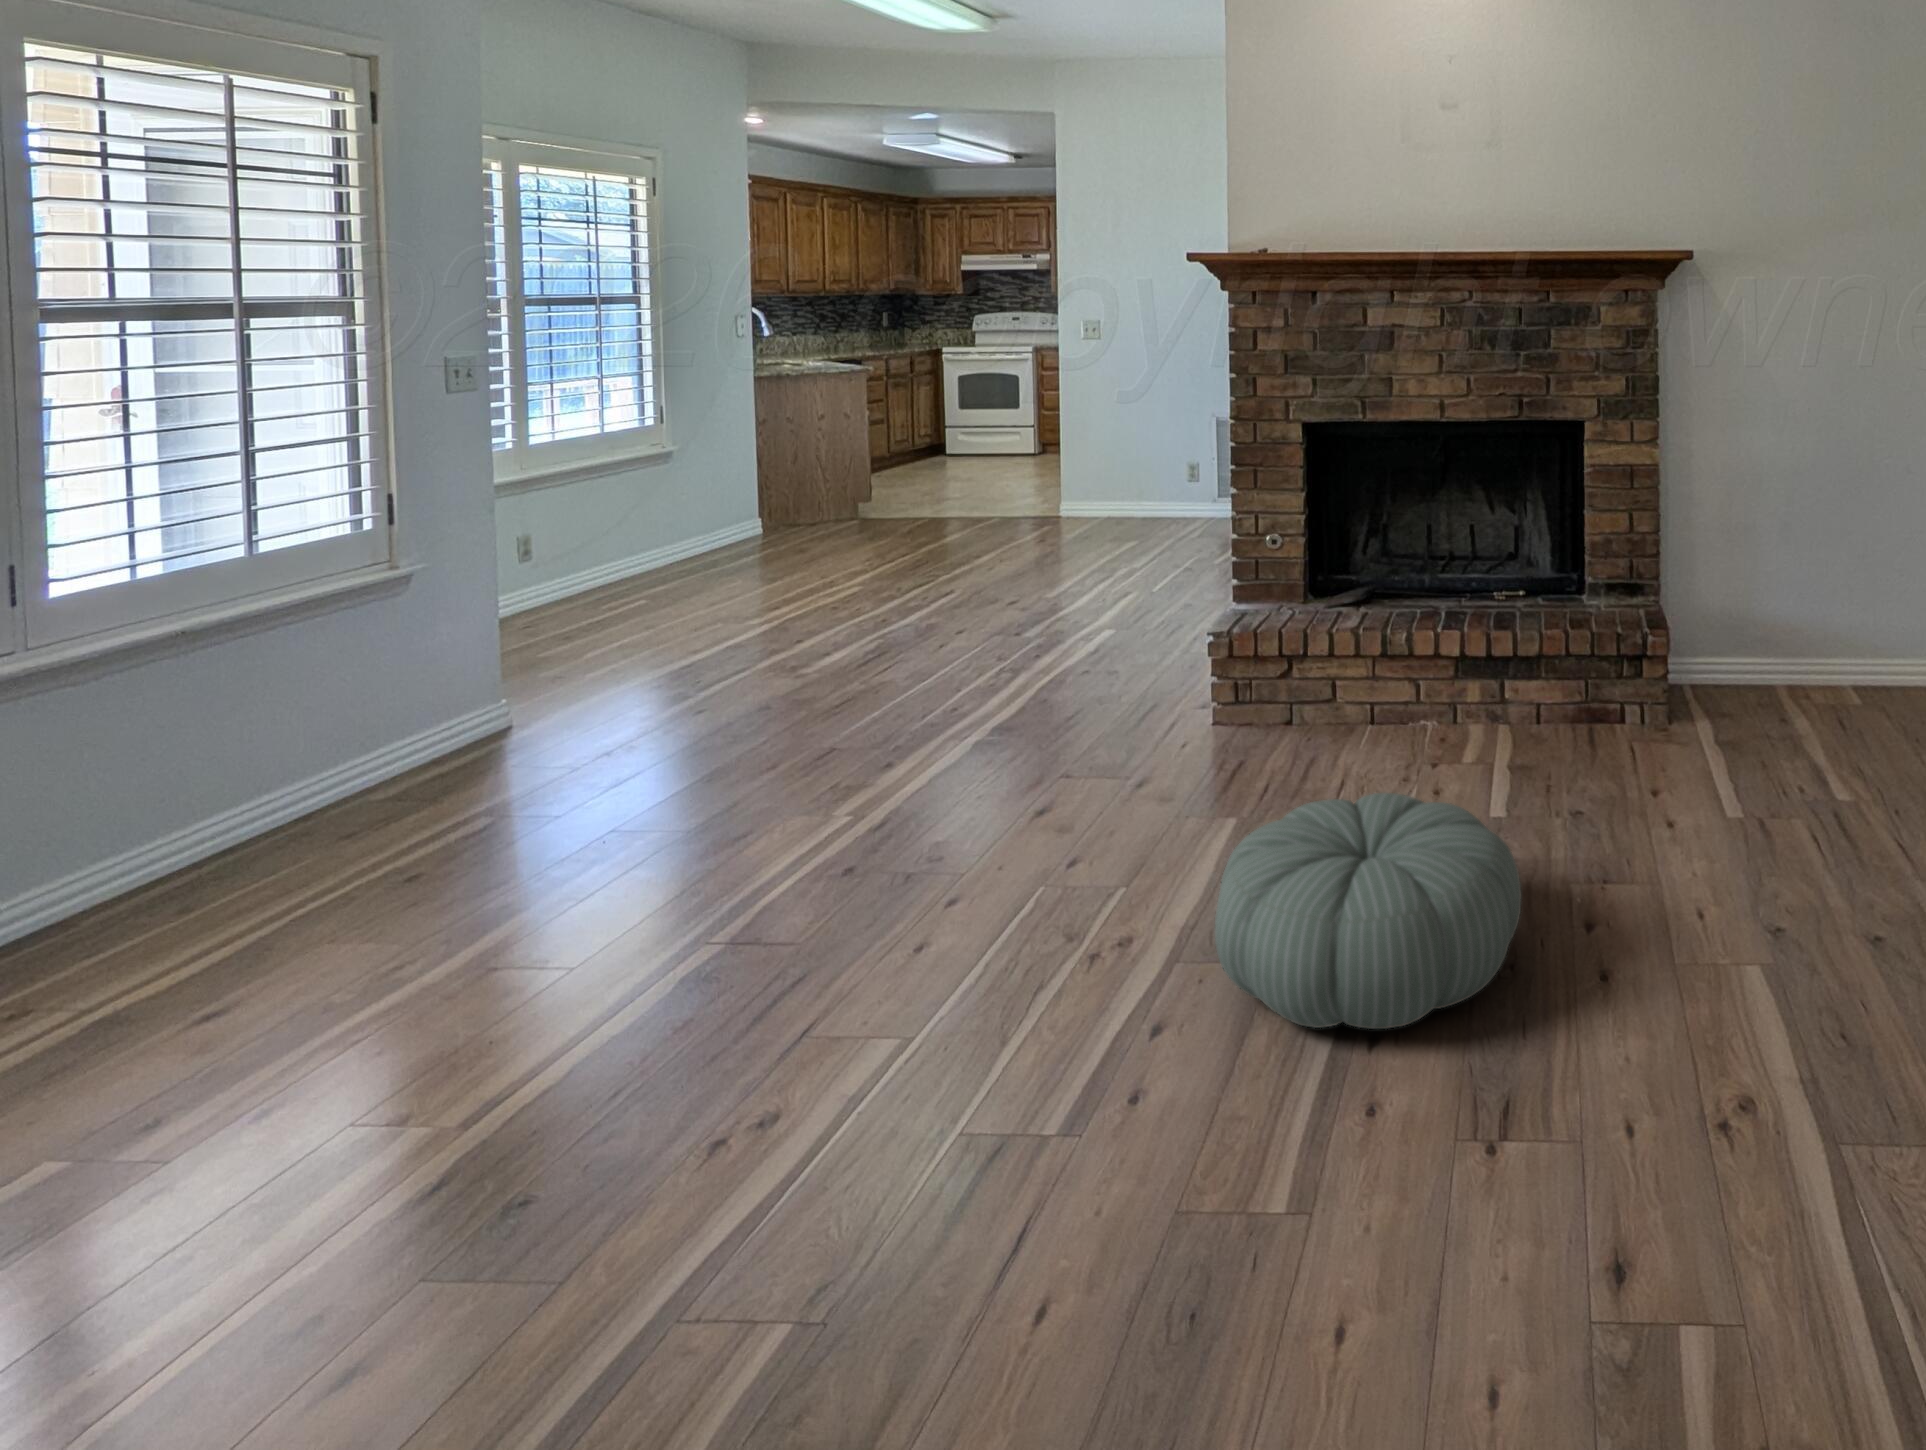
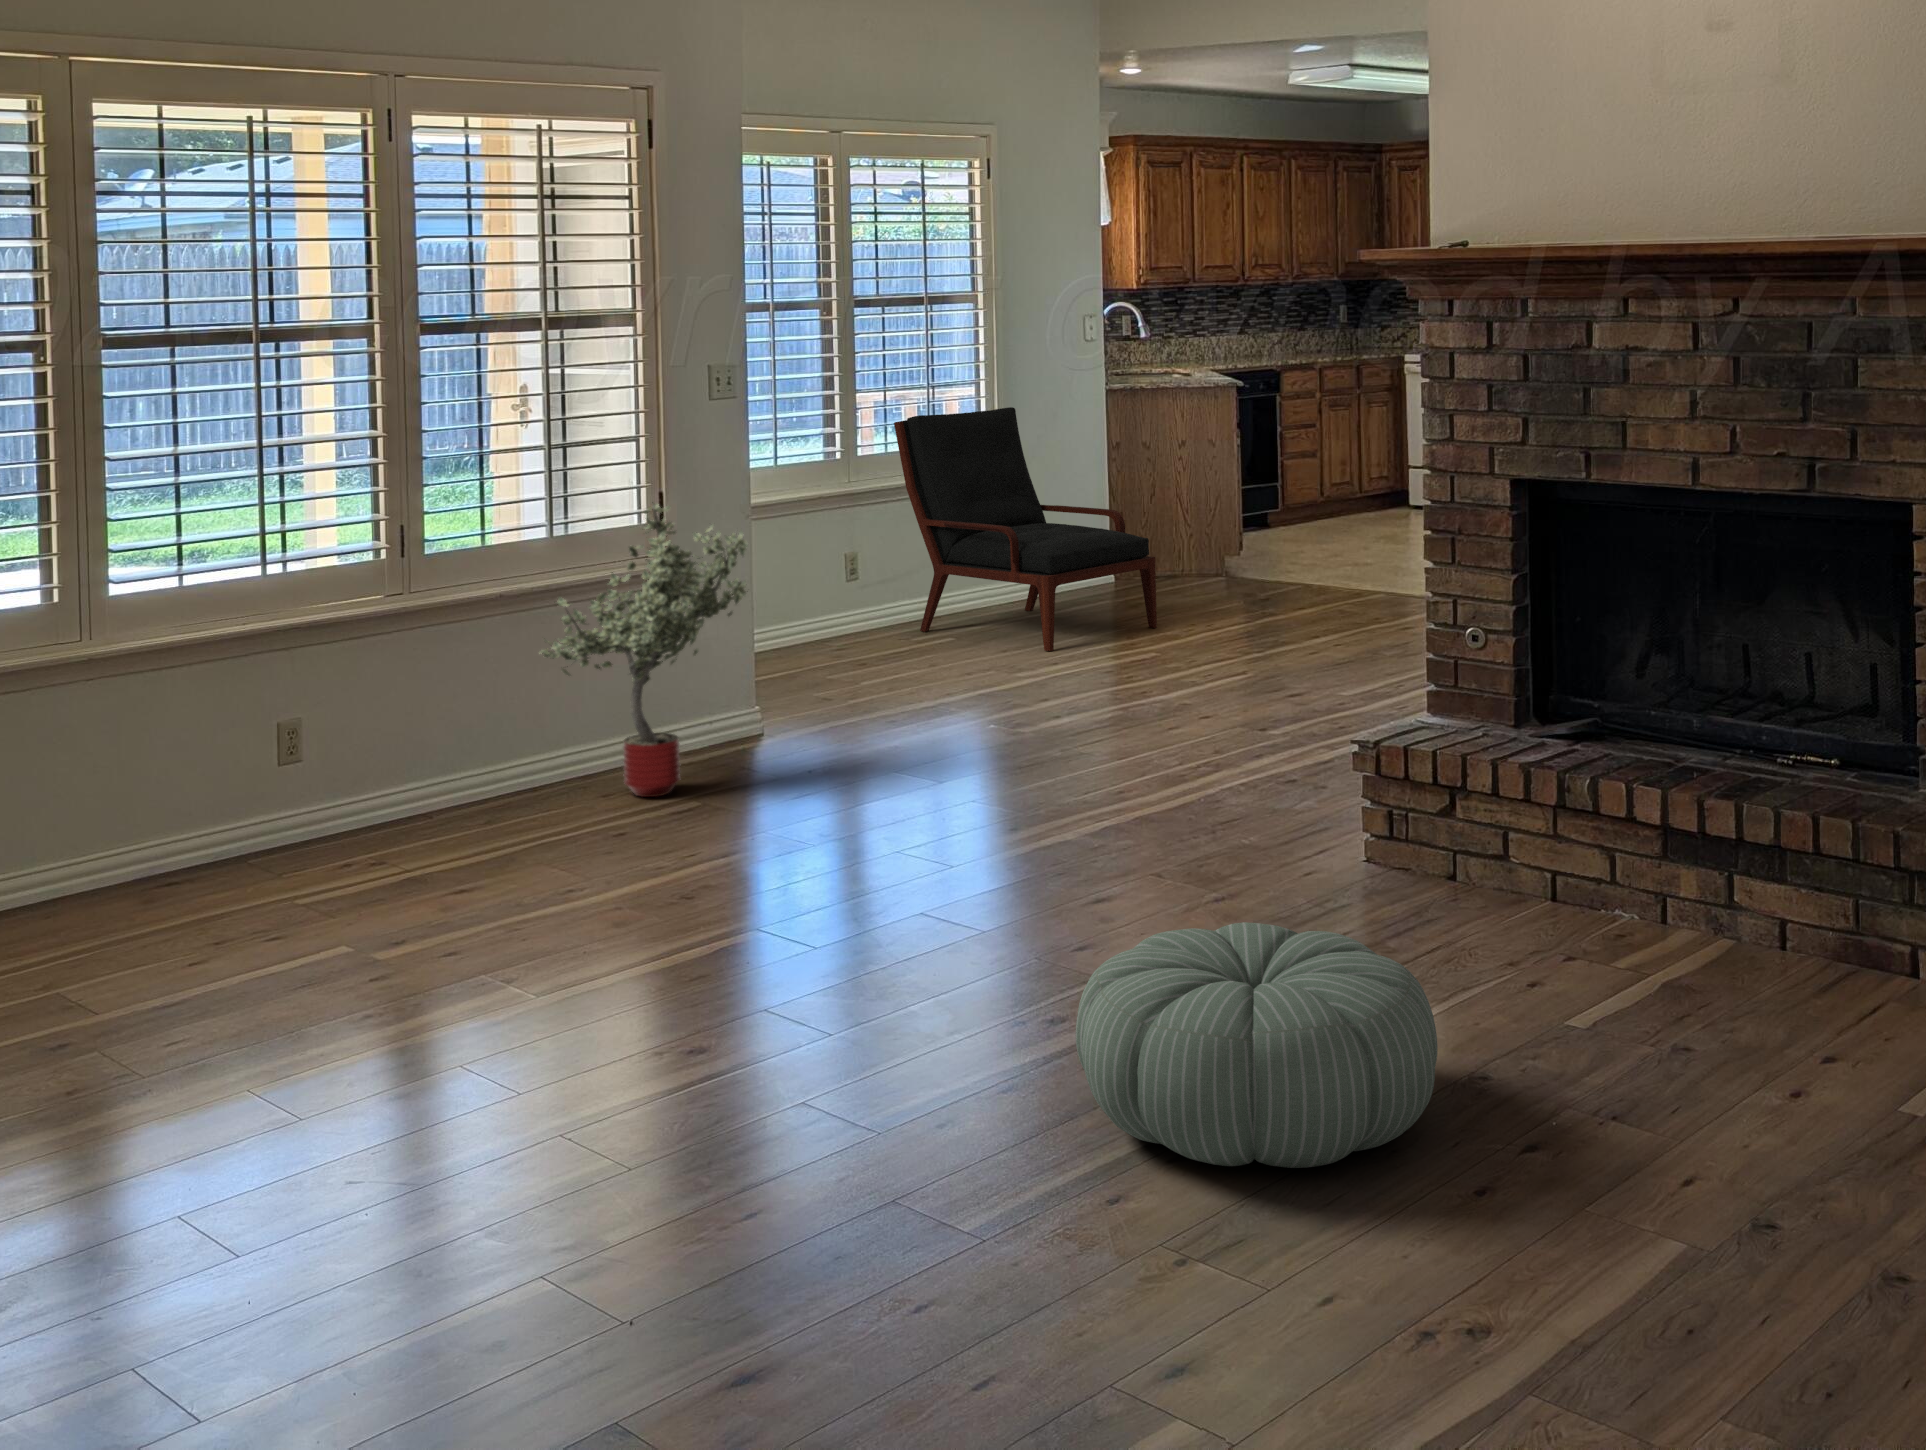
armchair: none [570,394,842,601] -> present [894,407,1157,651]
potted tree: none [250,504,533,831] -> present [540,502,748,797]

